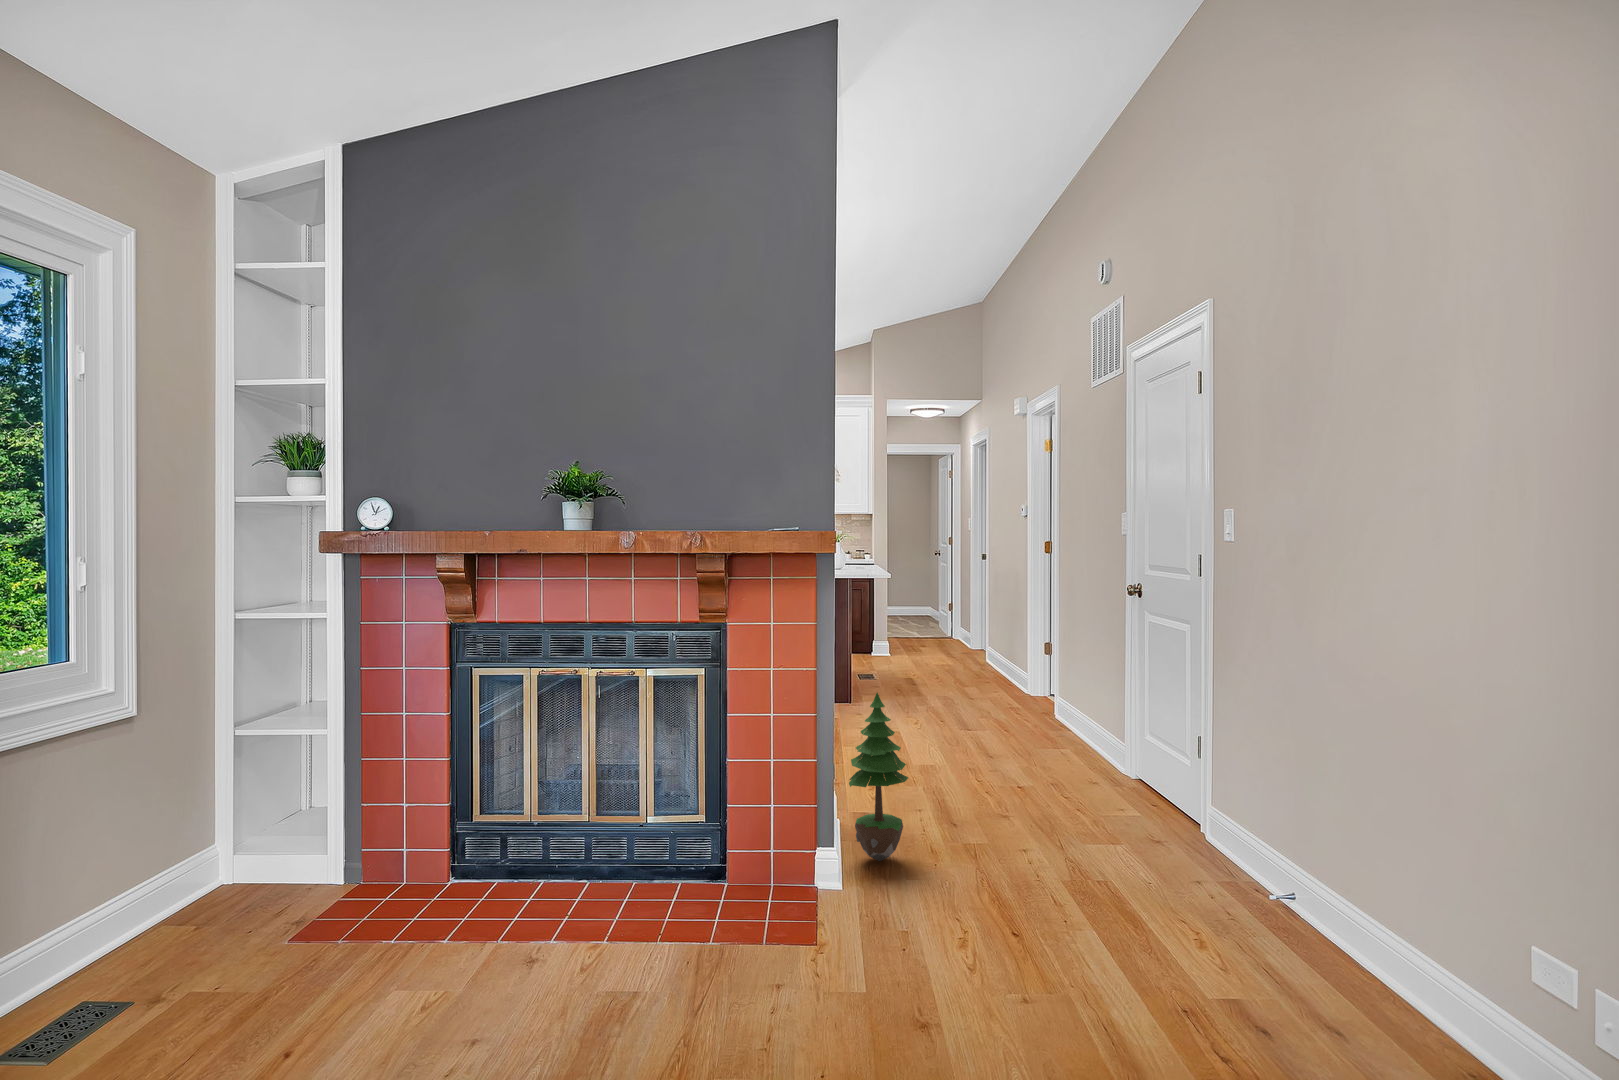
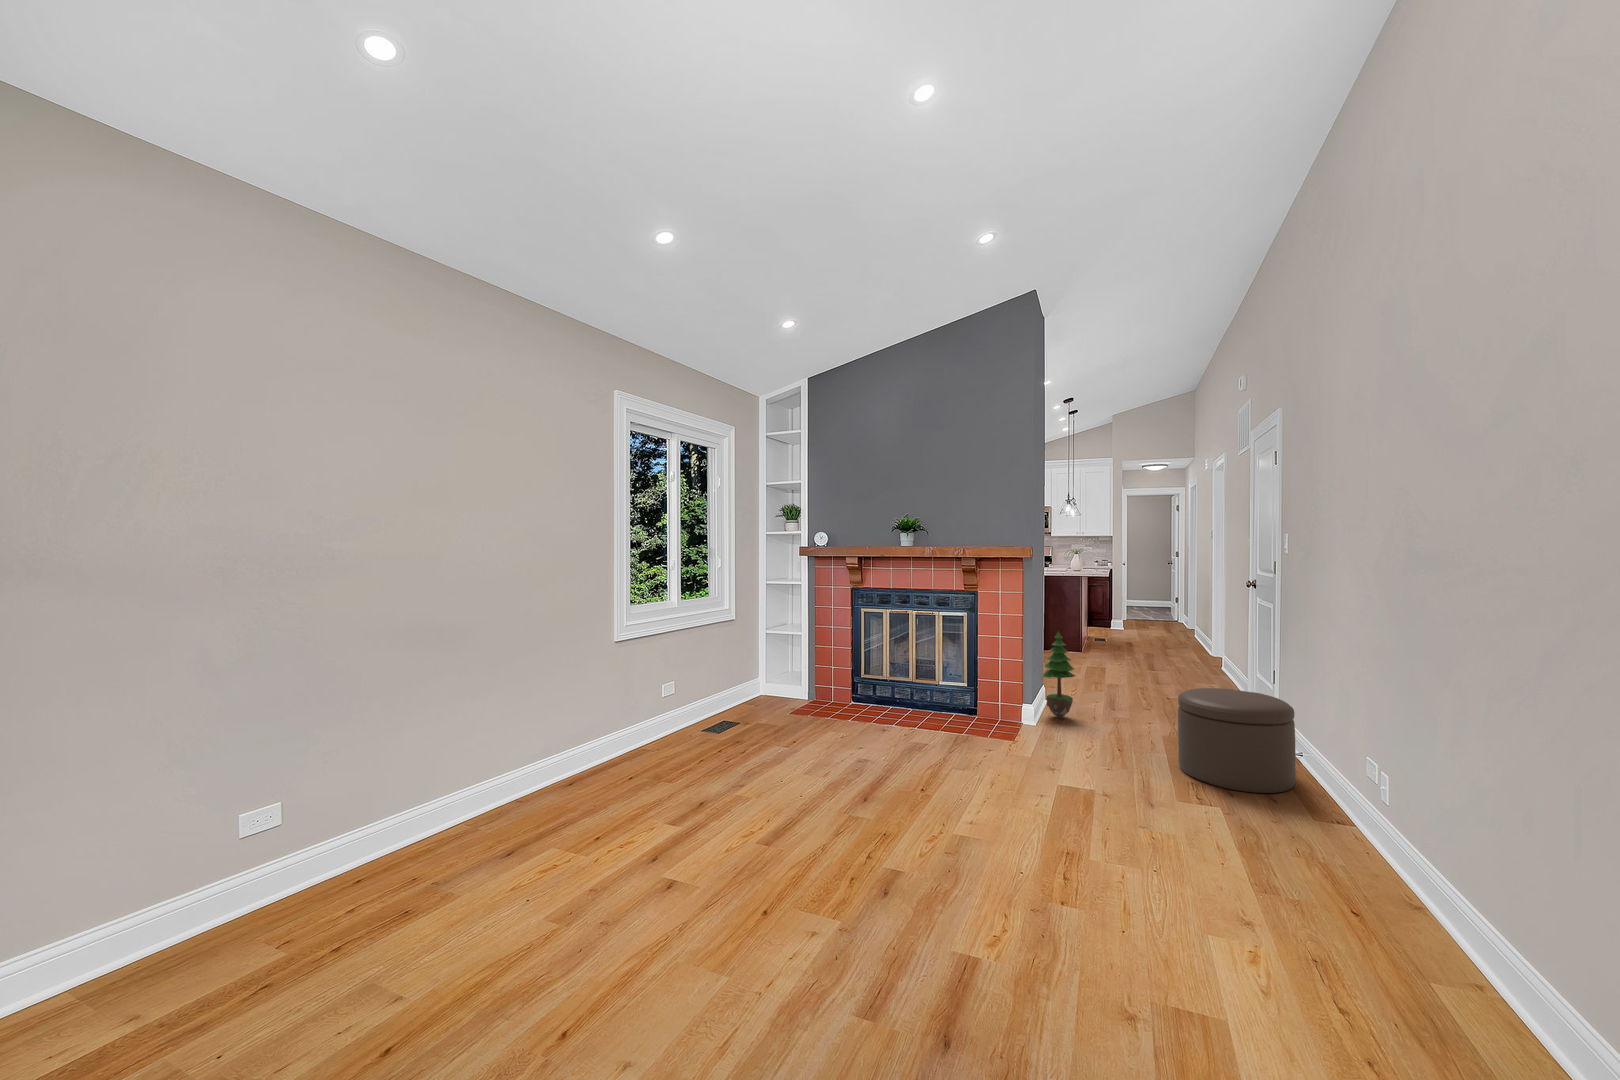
ottoman: none [1119,794,1322,1009] -> present [1178,688,1296,793]

